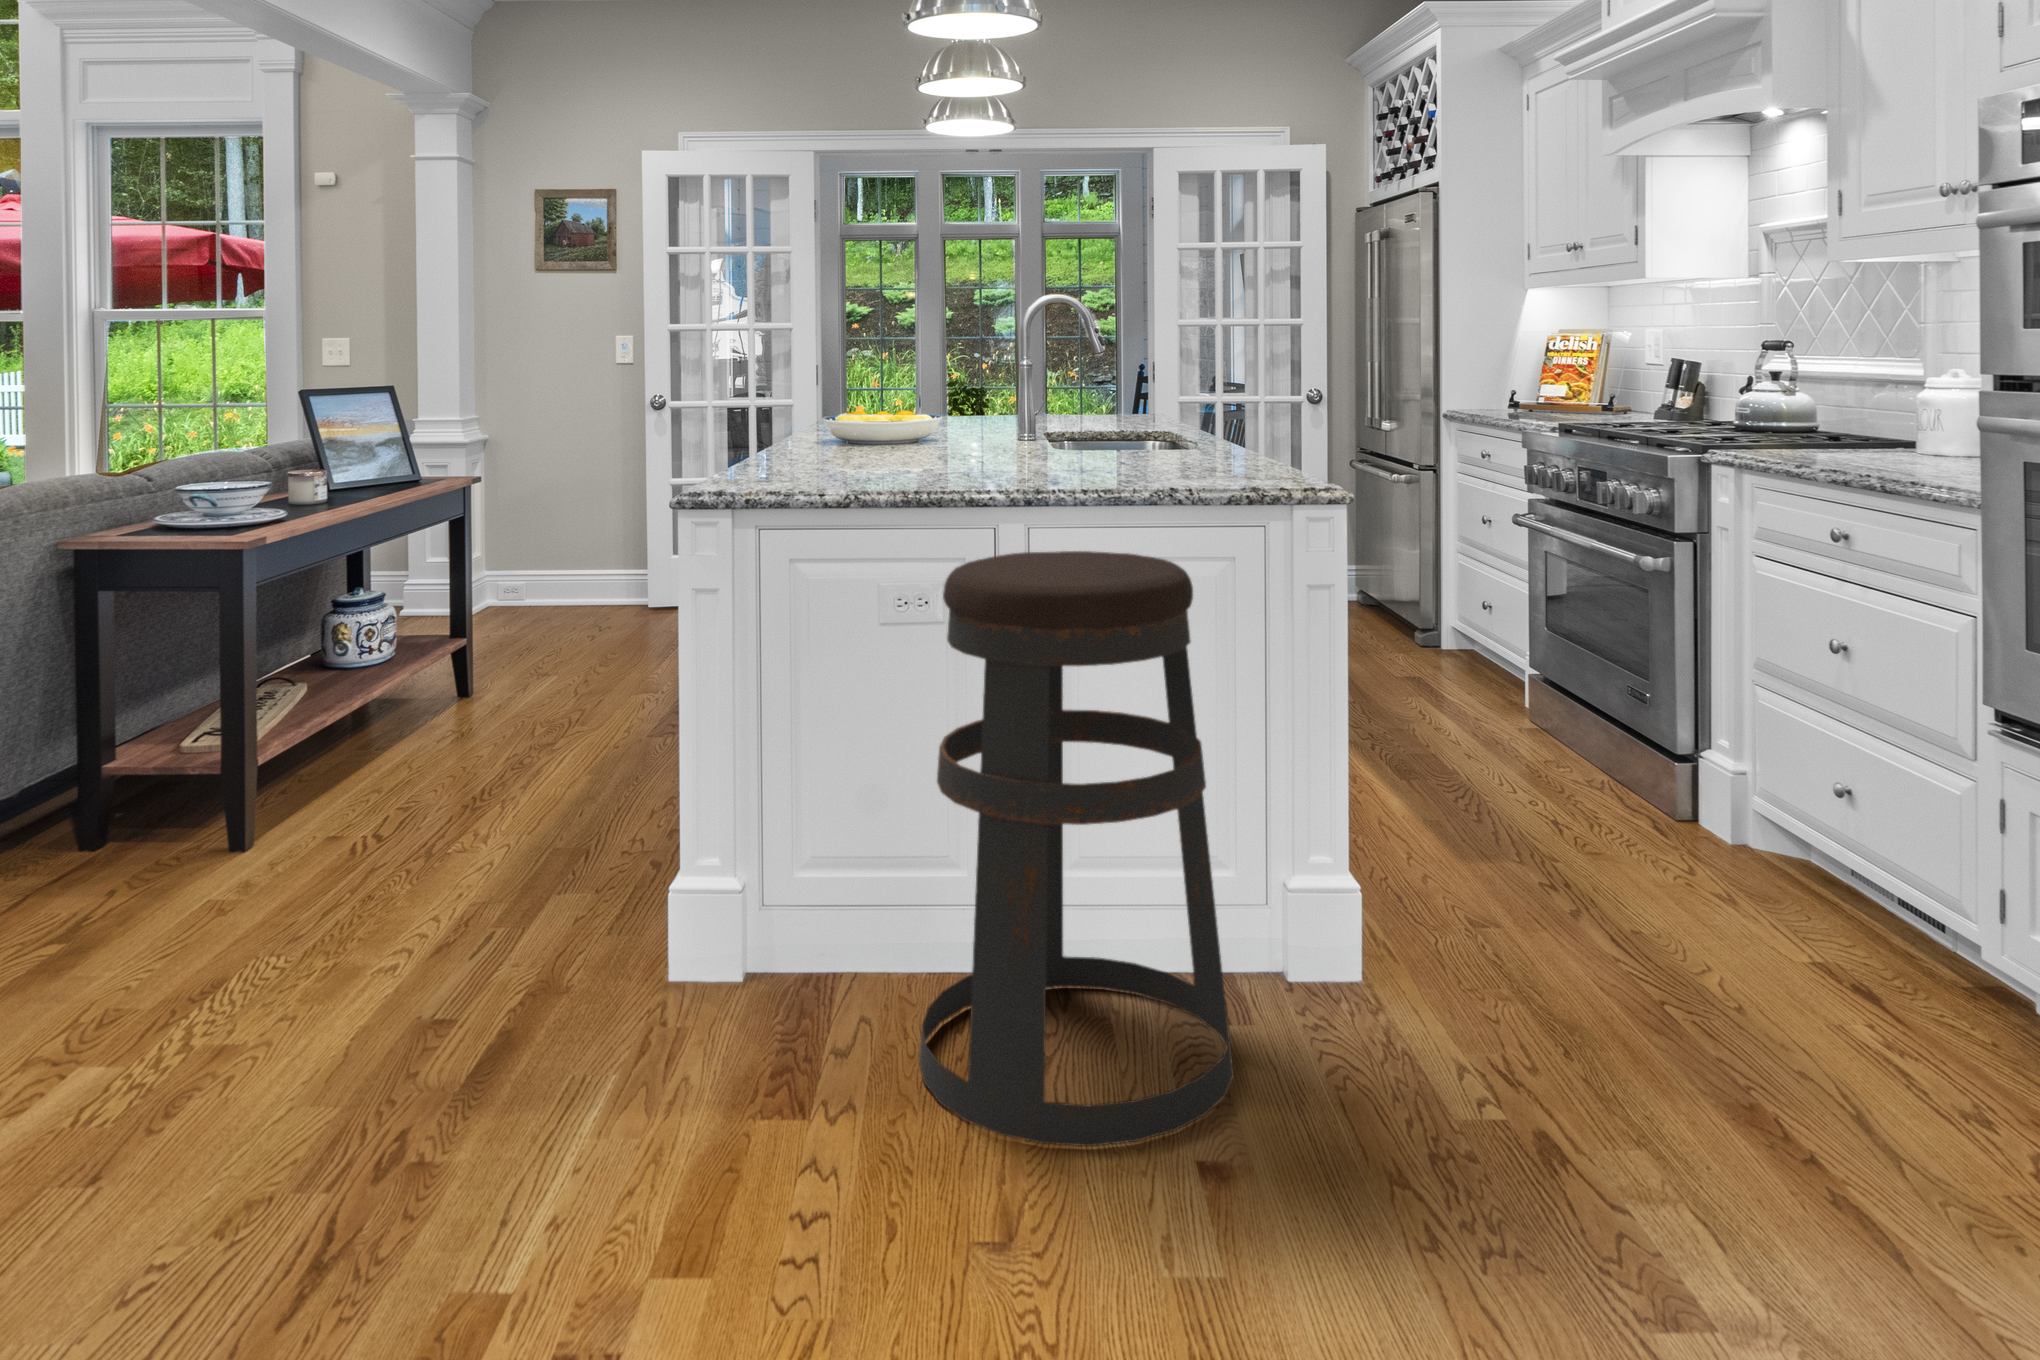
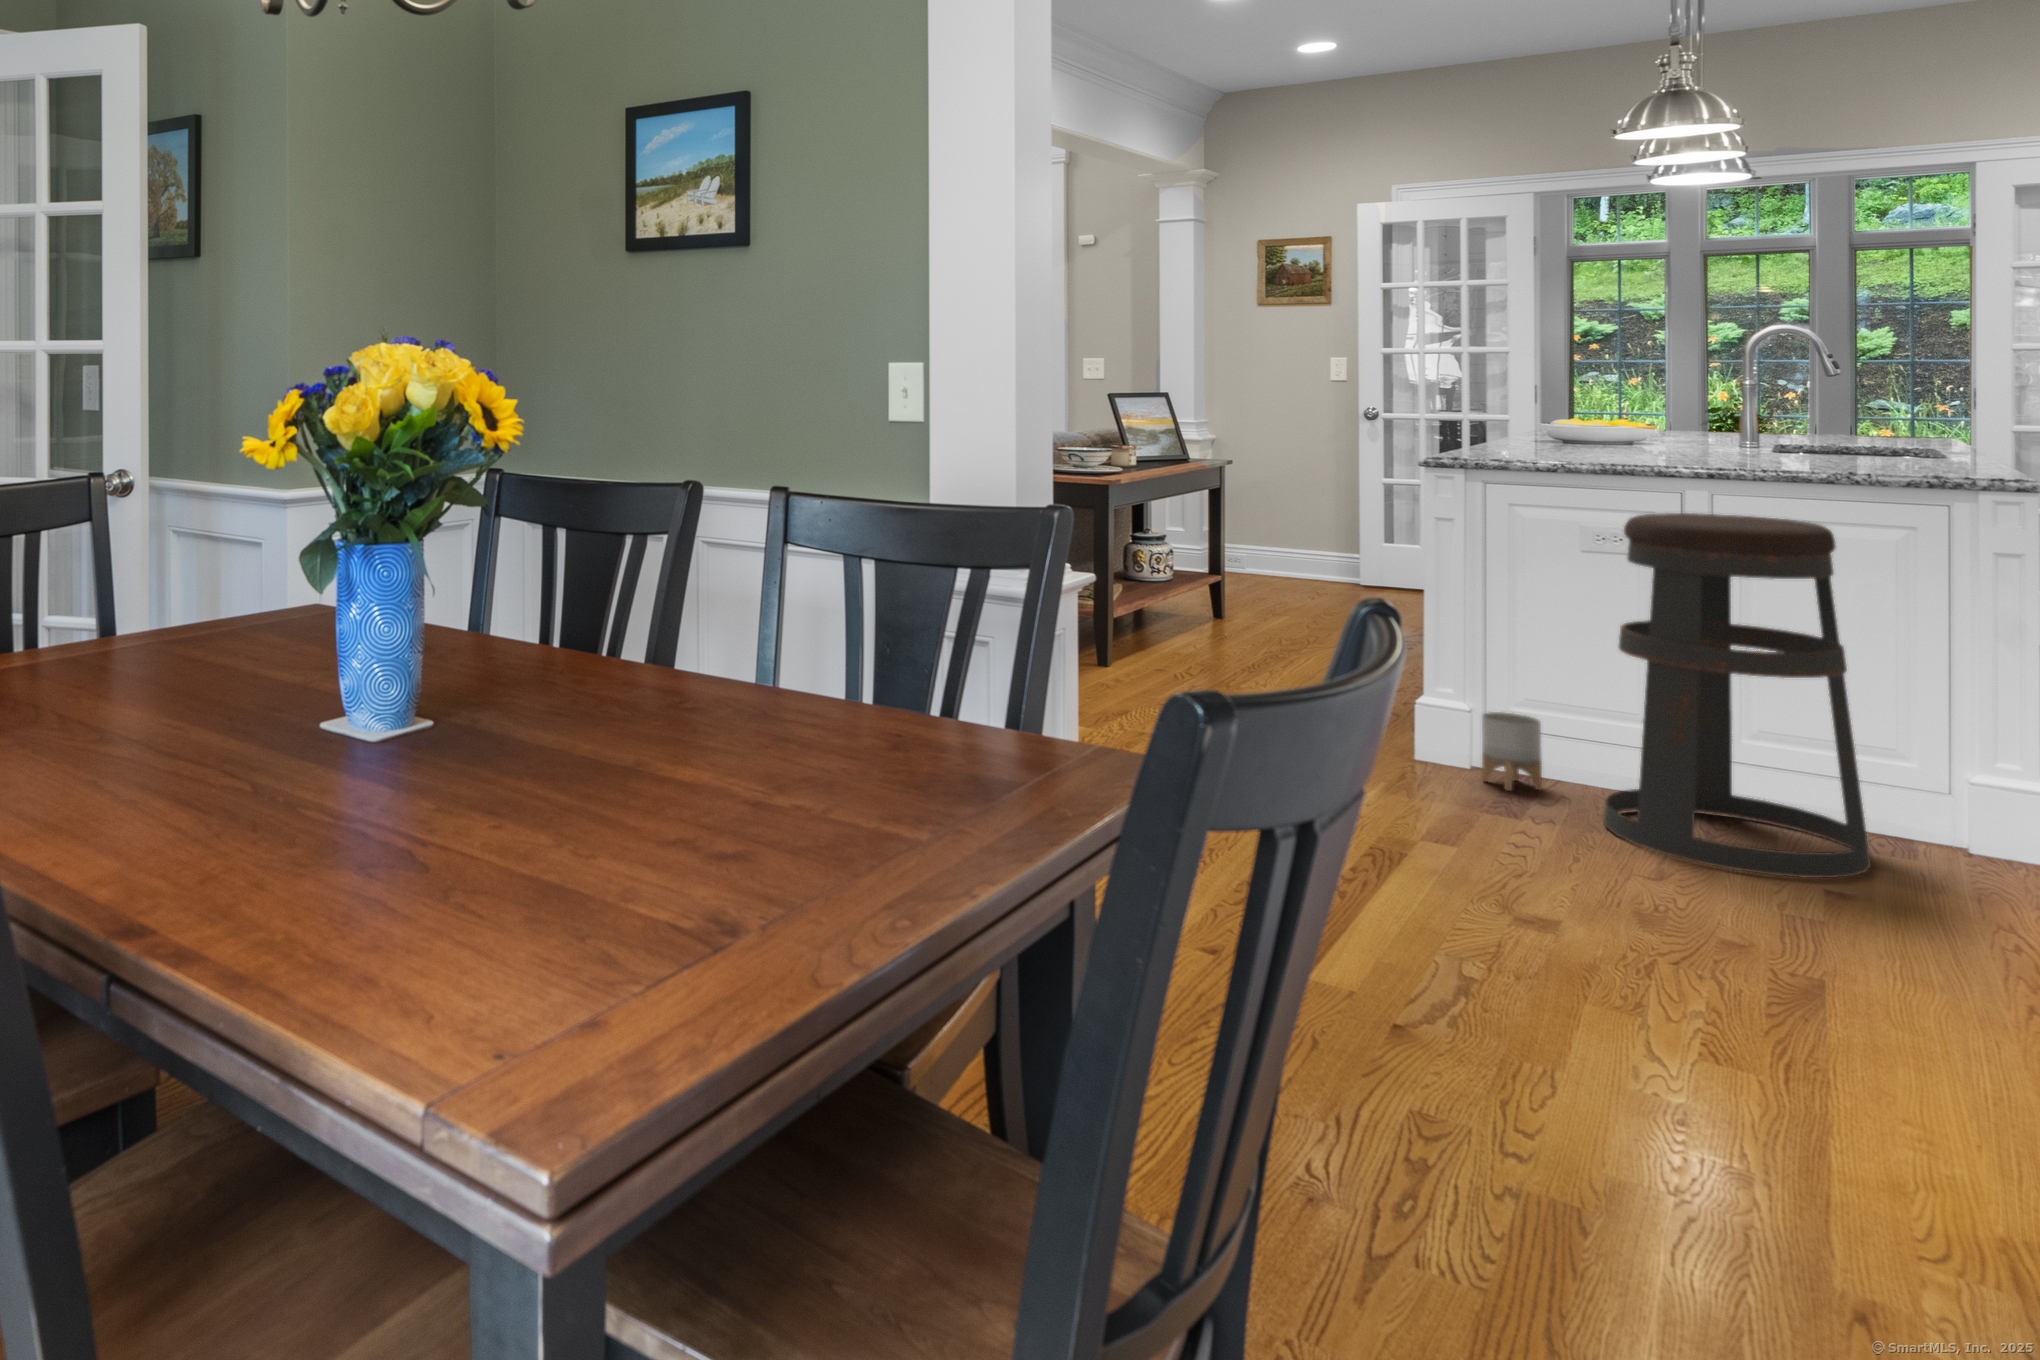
planter: none [757,881,837,1020] -> present [1482,712,1542,791]

